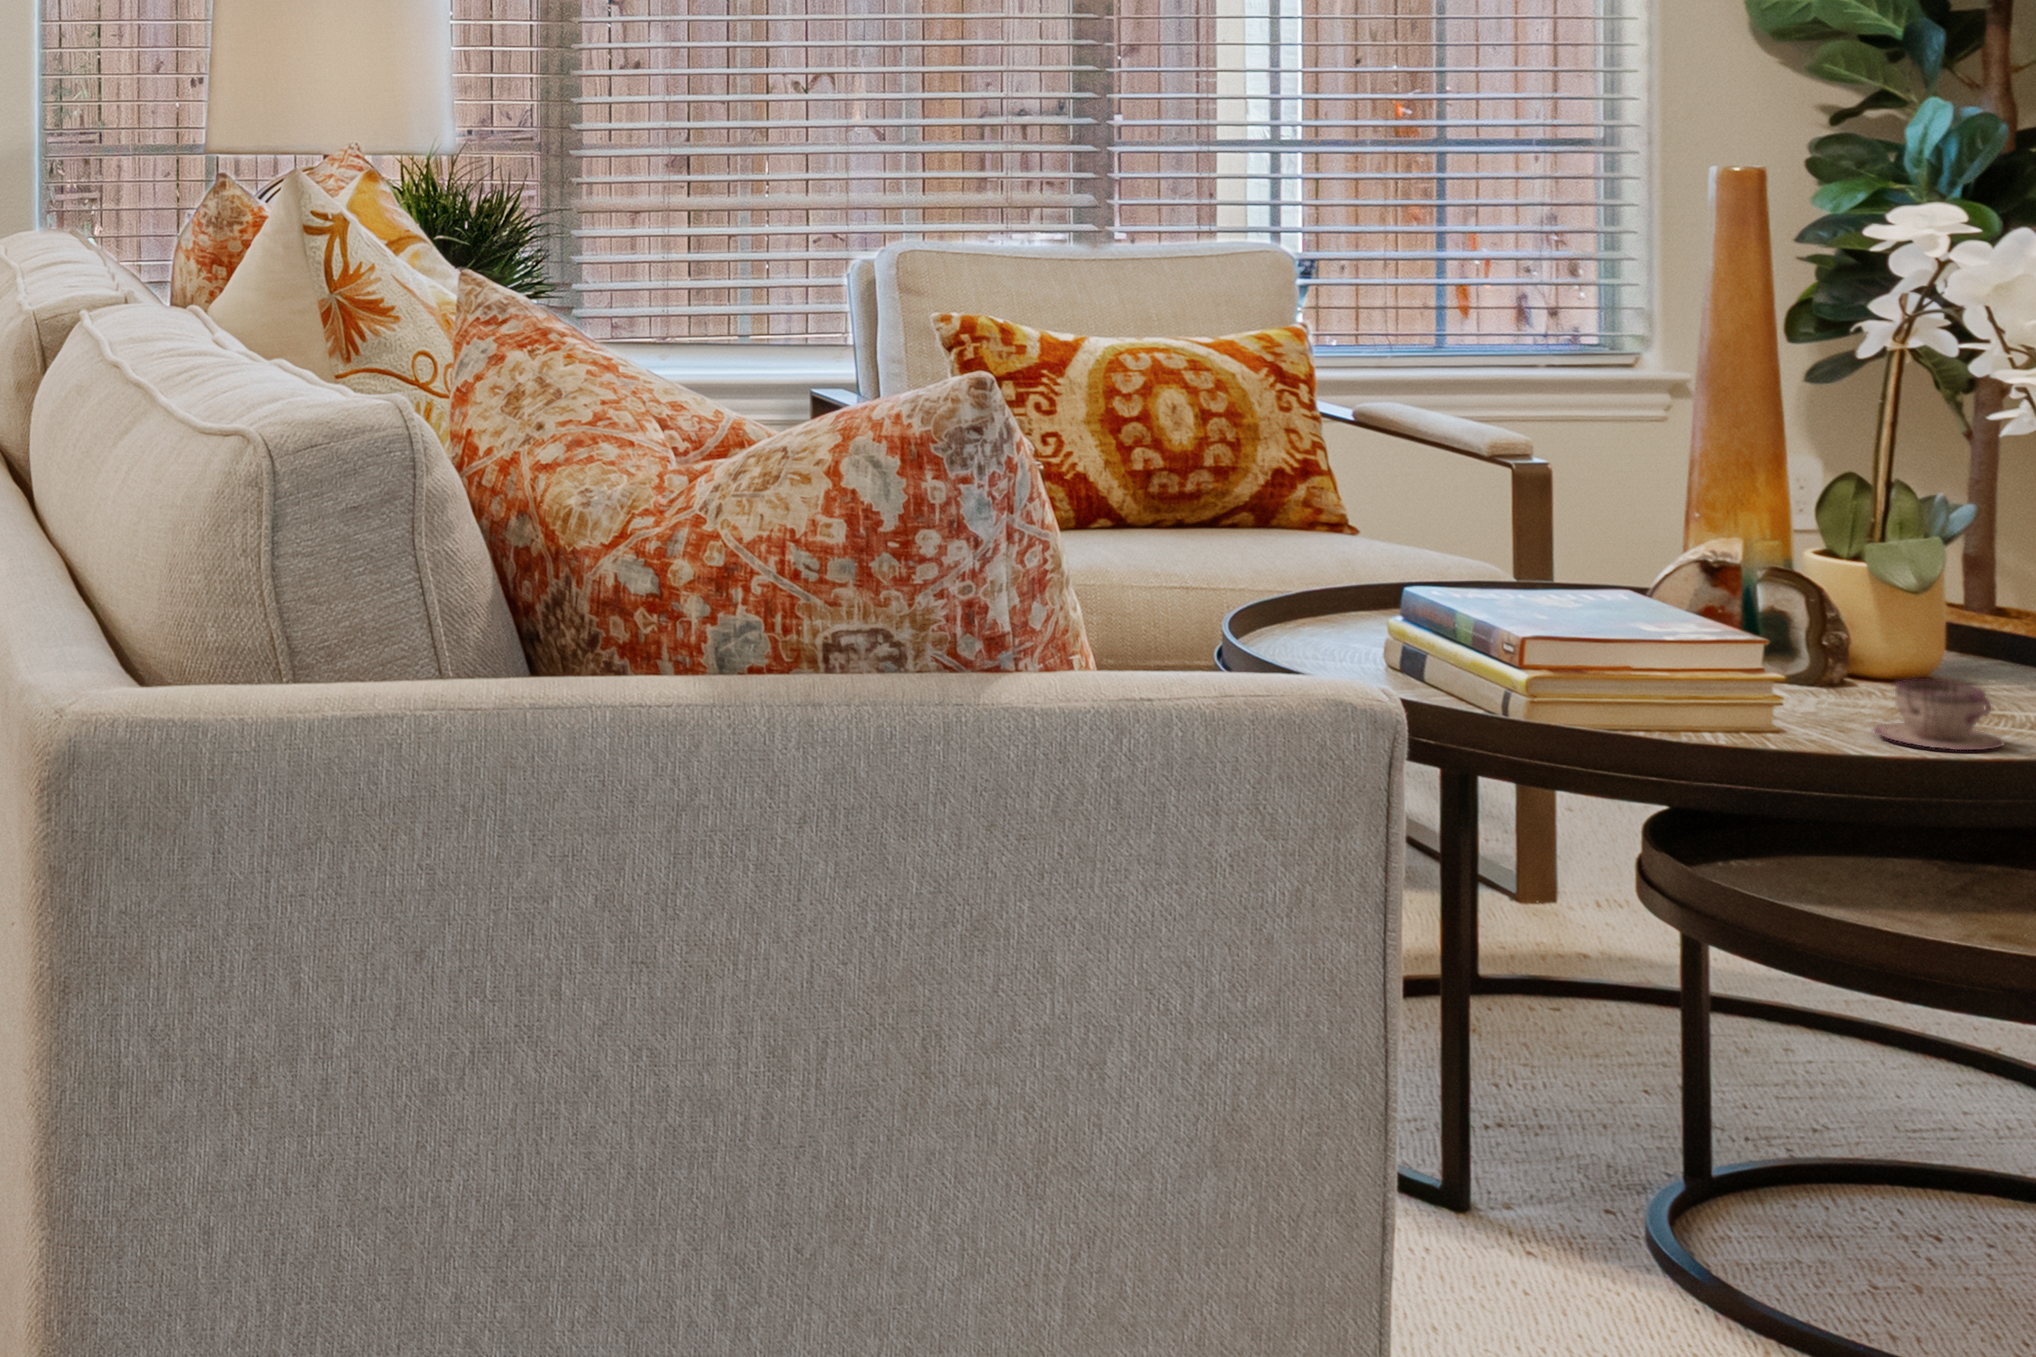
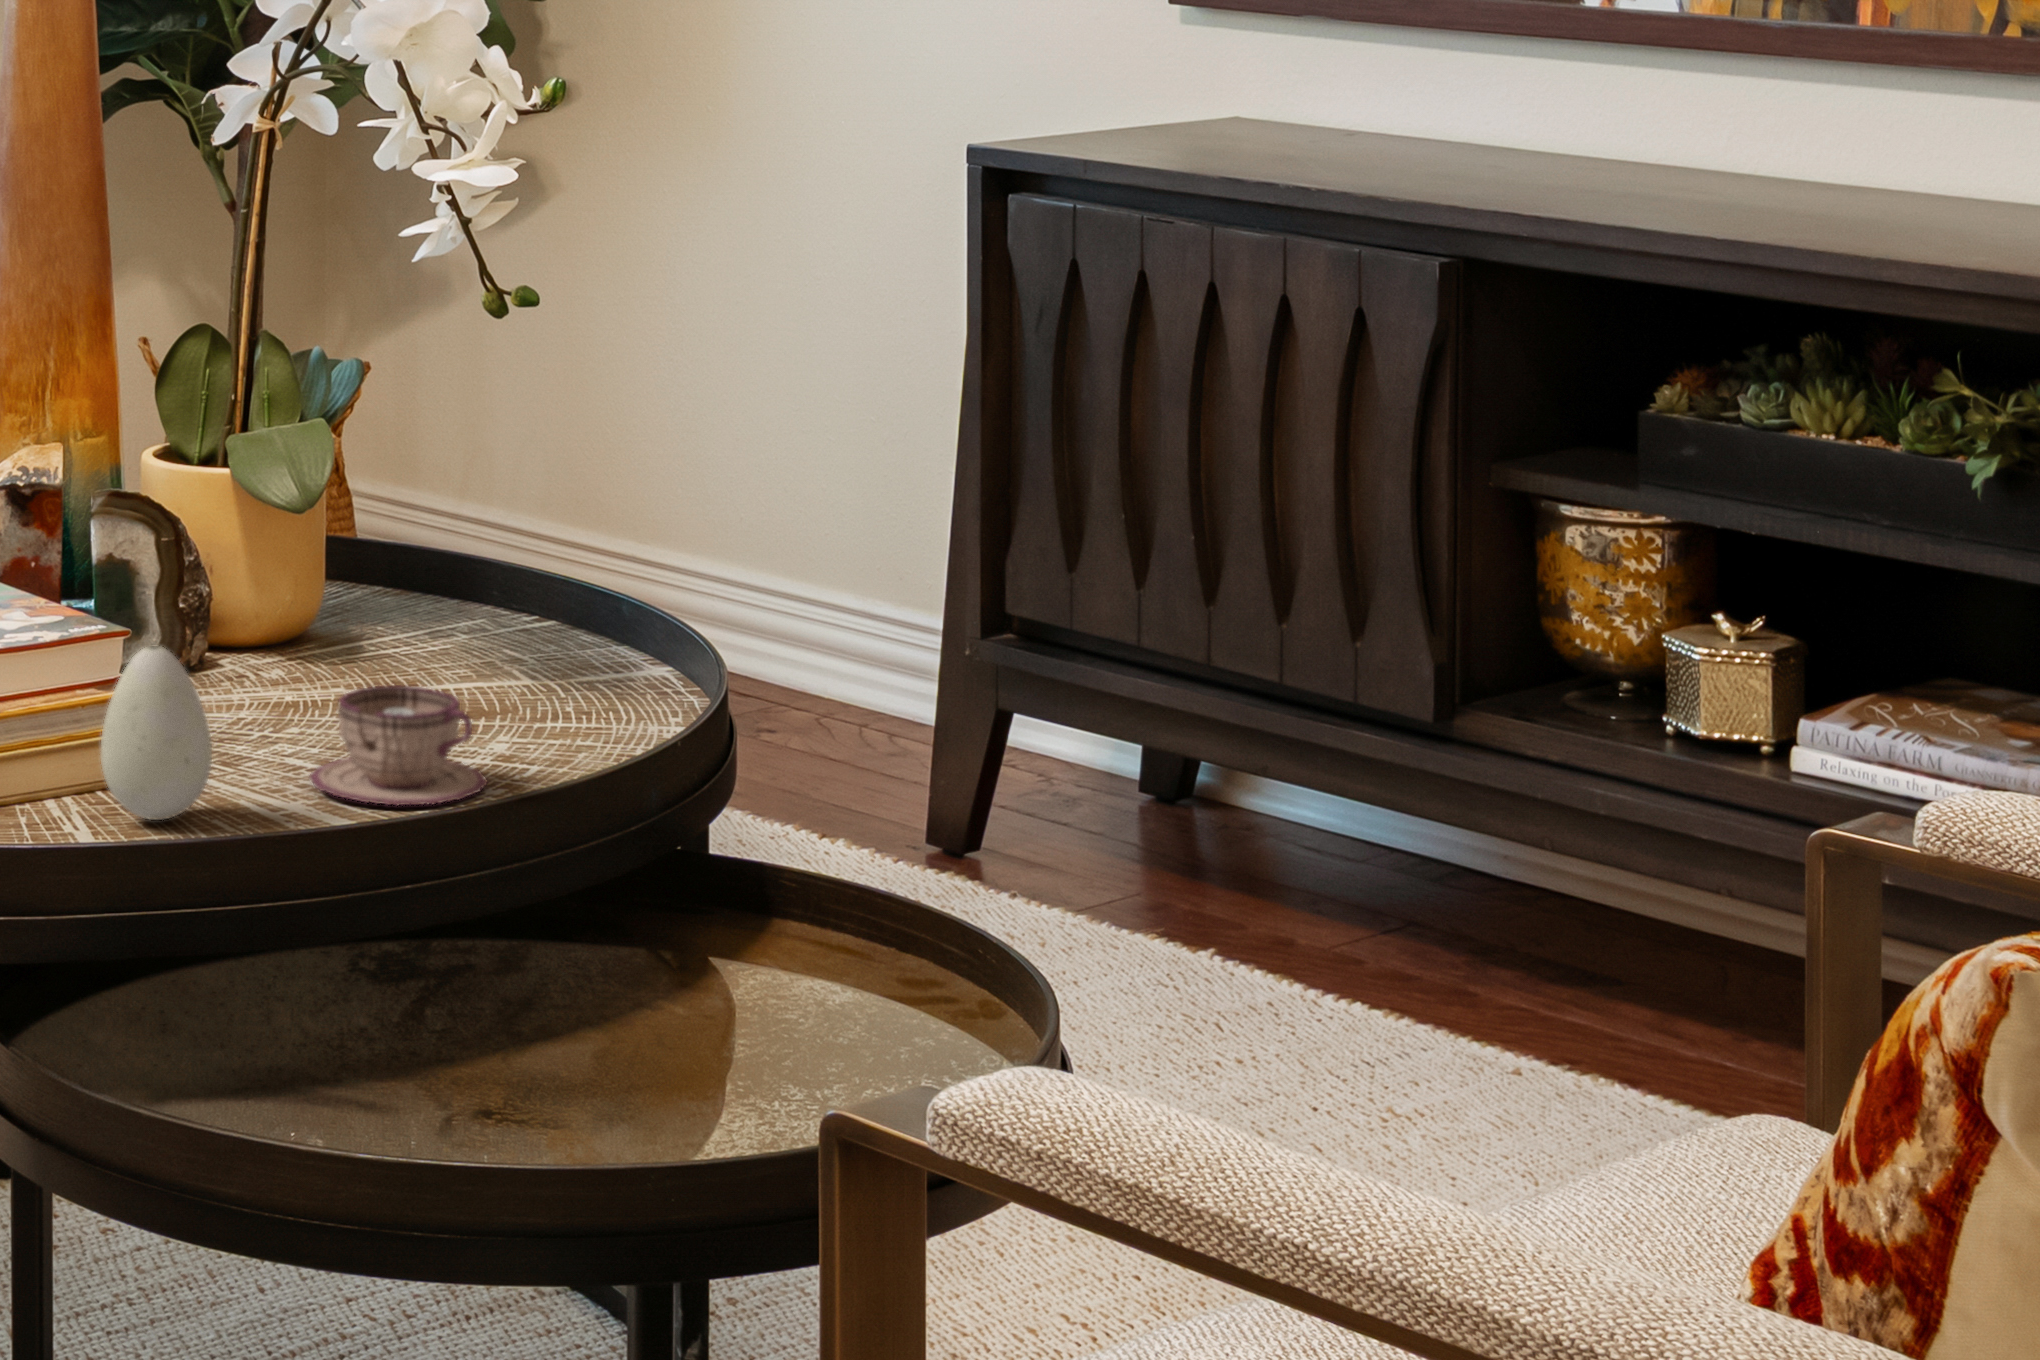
decorative egg: none [1720,633,1798,737] -> present [101,646,212,820]

